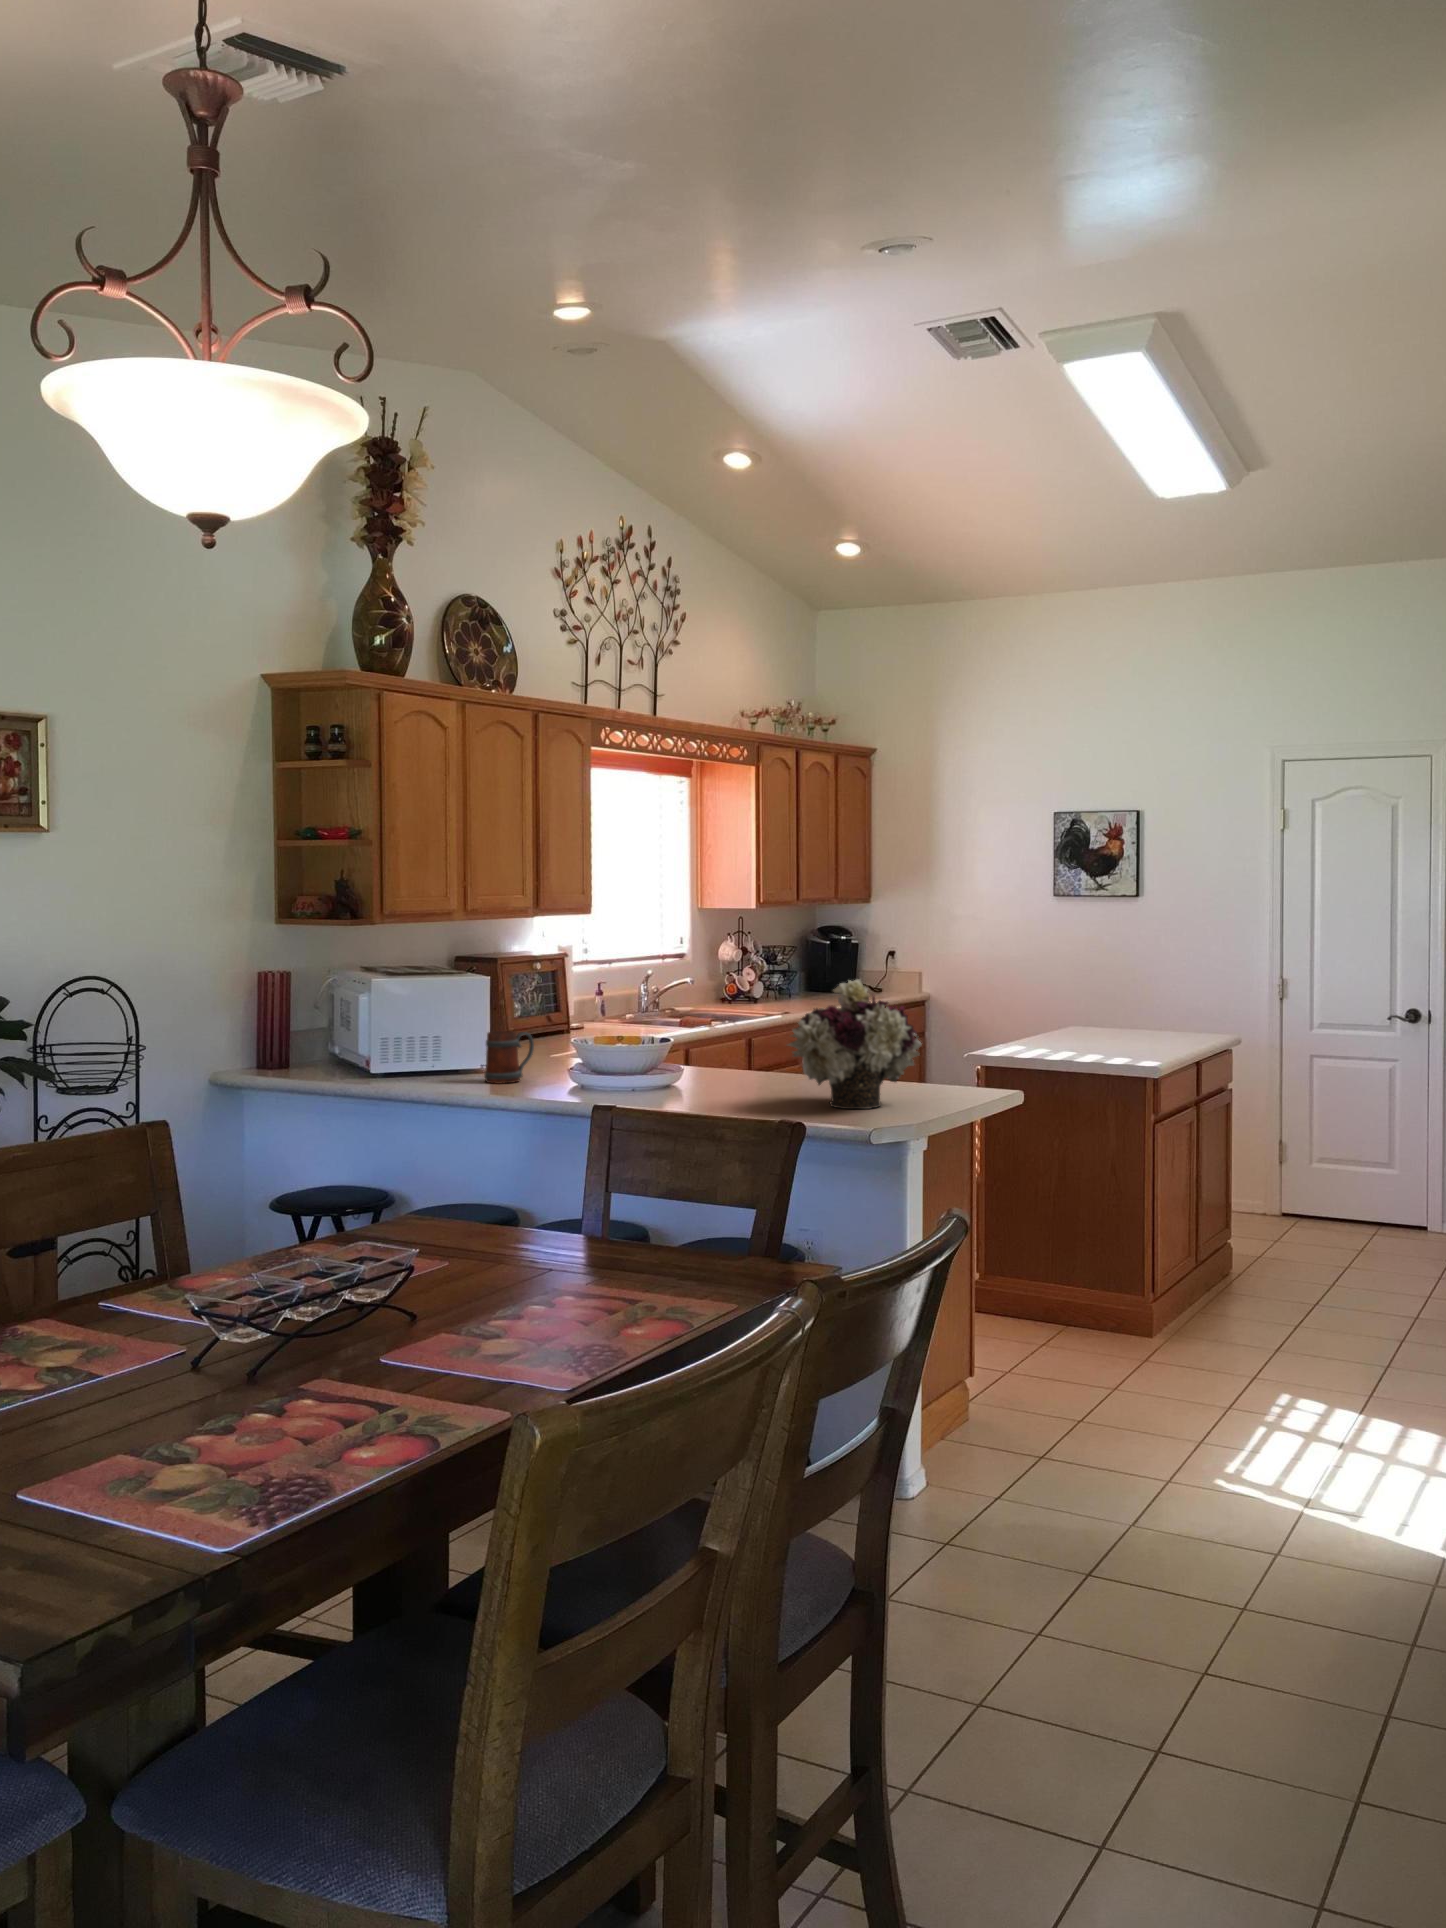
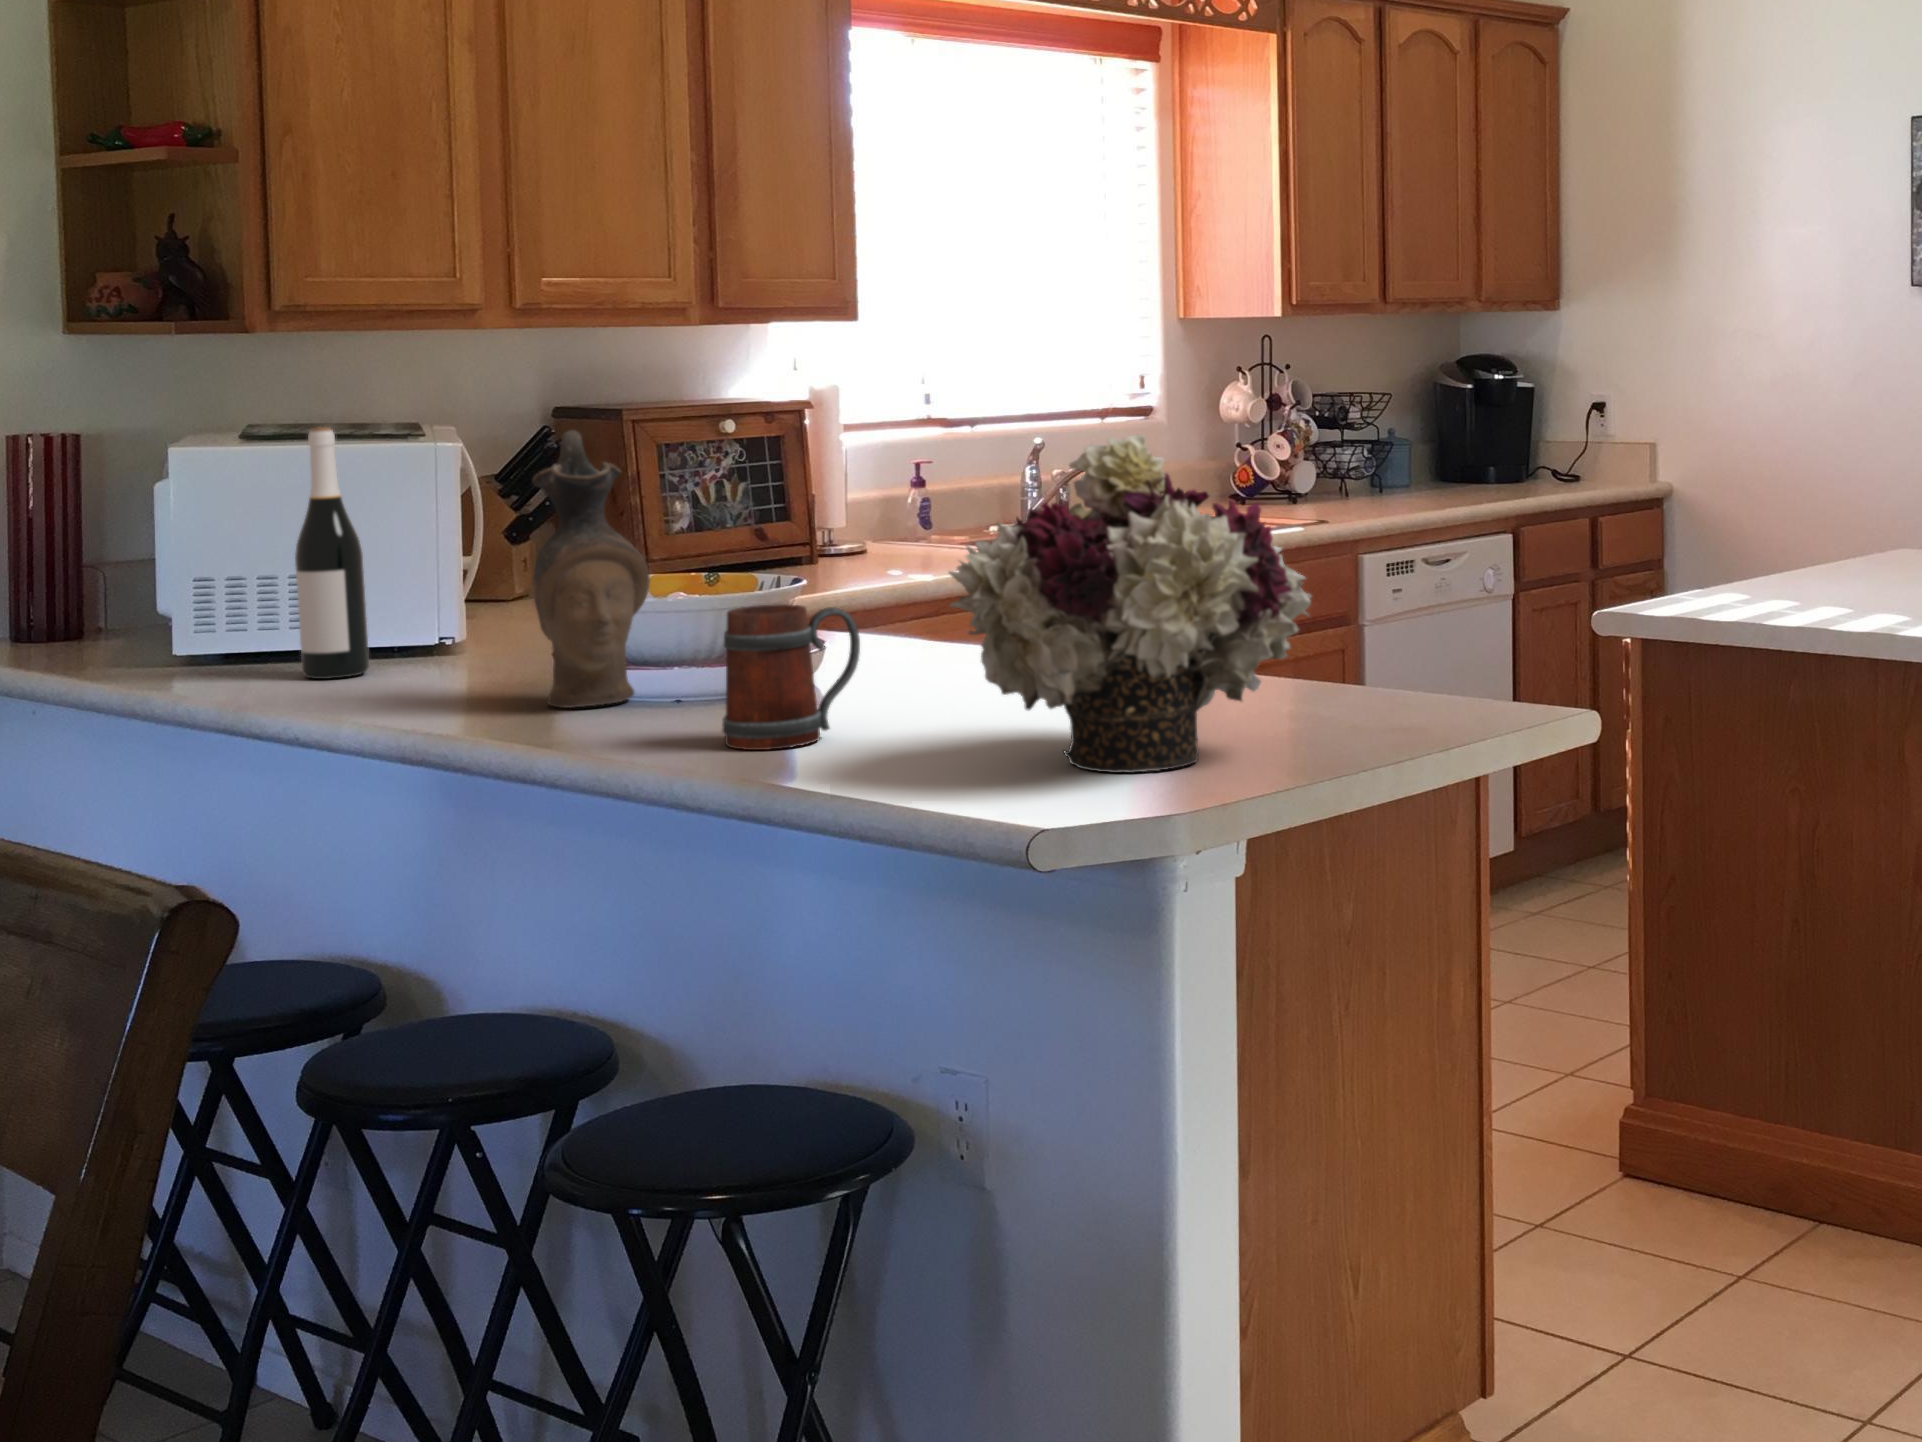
wine bottle: none [430,969,460,1081] -> present [295,427,369,679]
ceramic pitcher: none [567,973,617,1090] -> present [532,430,650,708]
mug: present [484,1031,534,1084] -> present [723,604,860,750]

